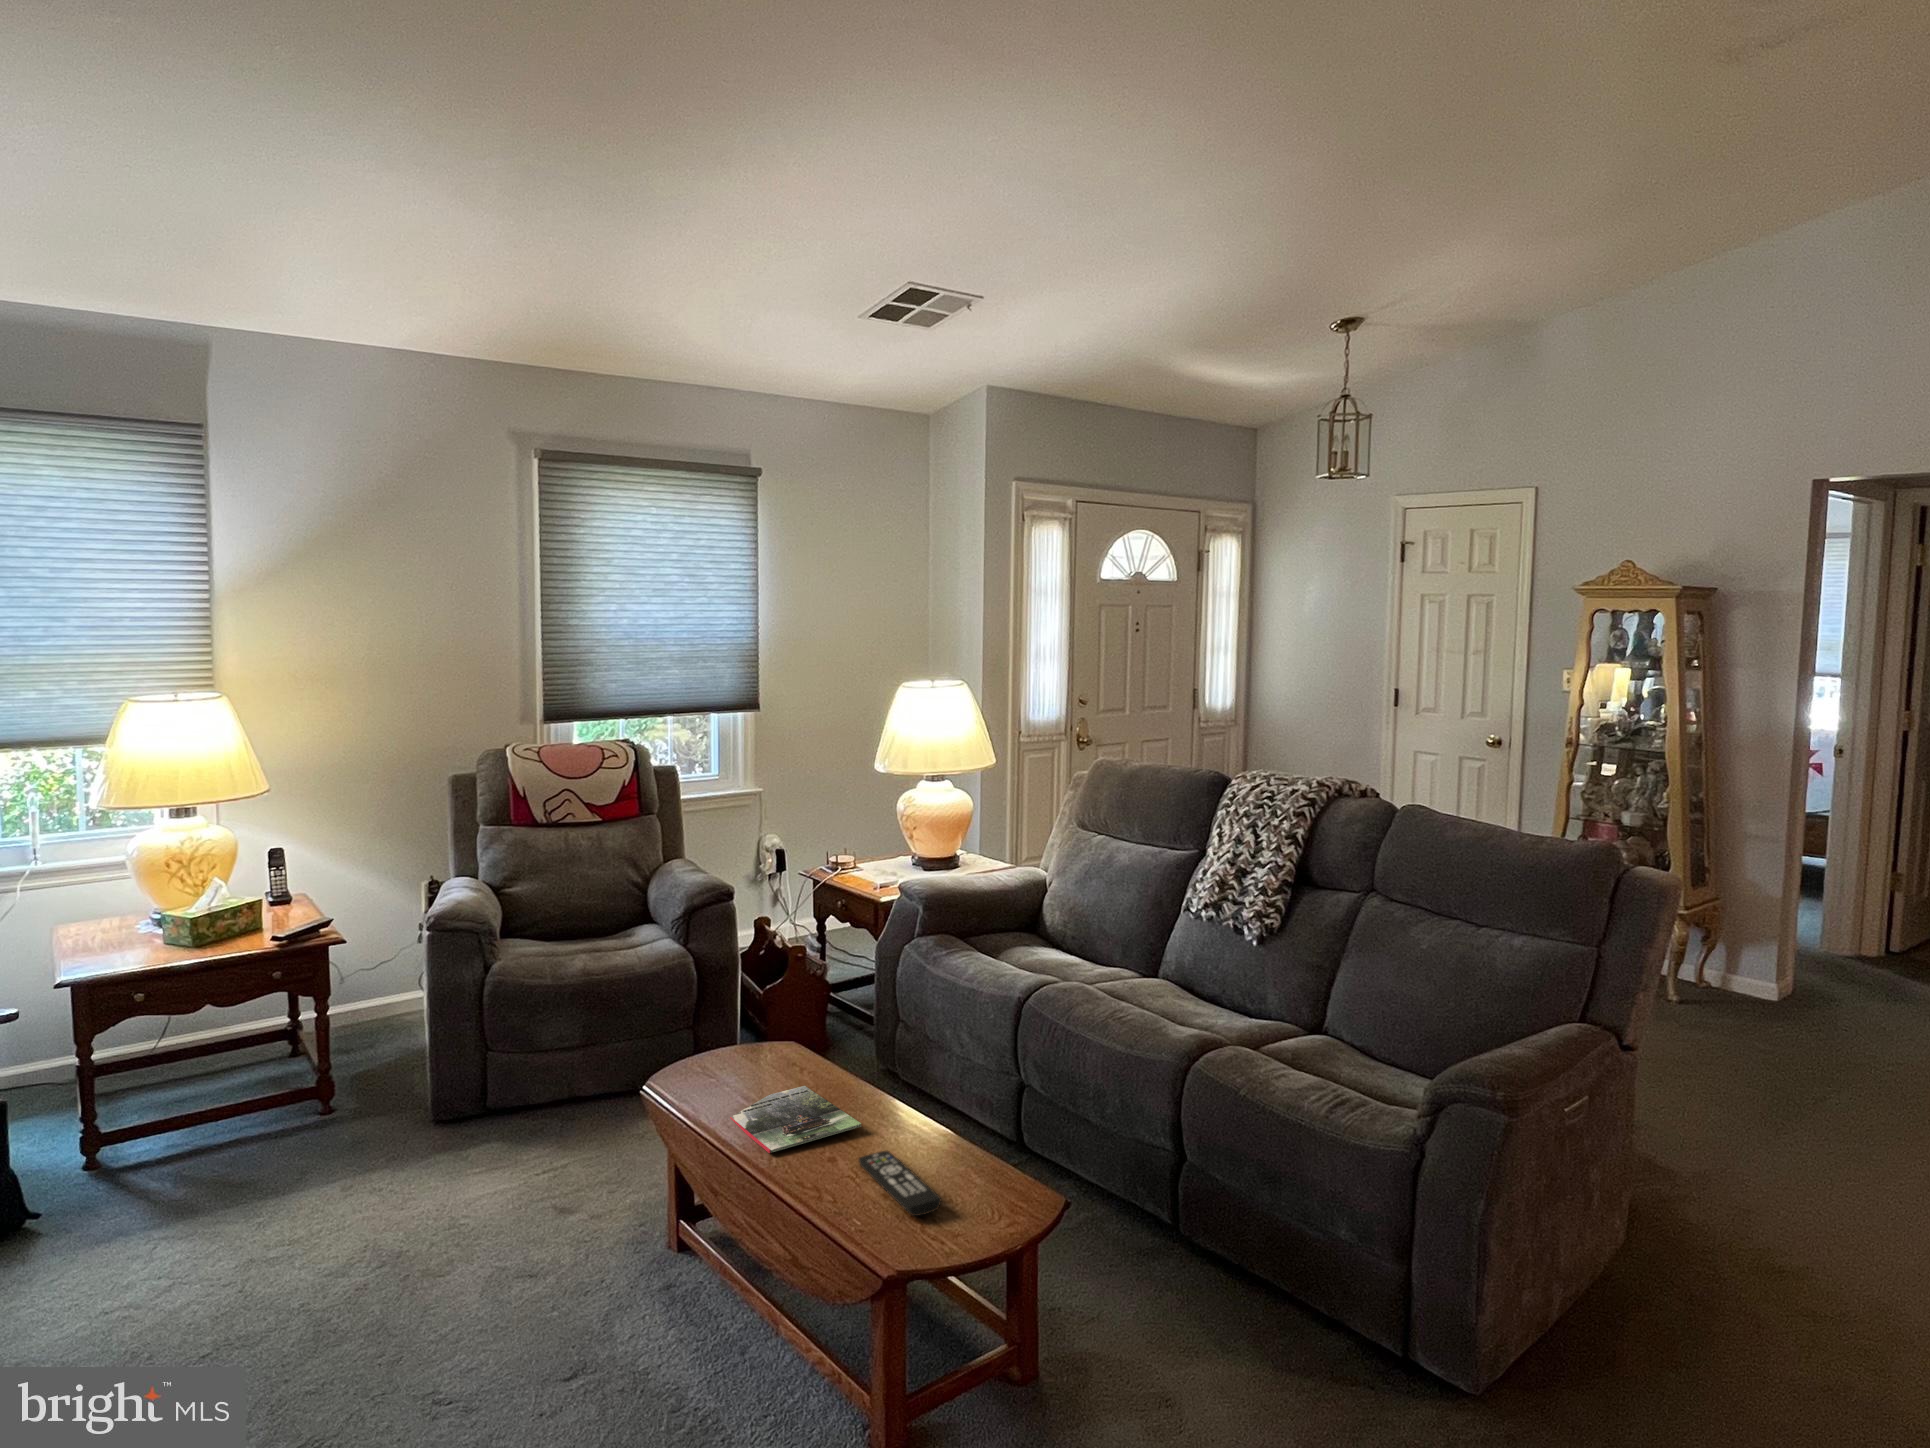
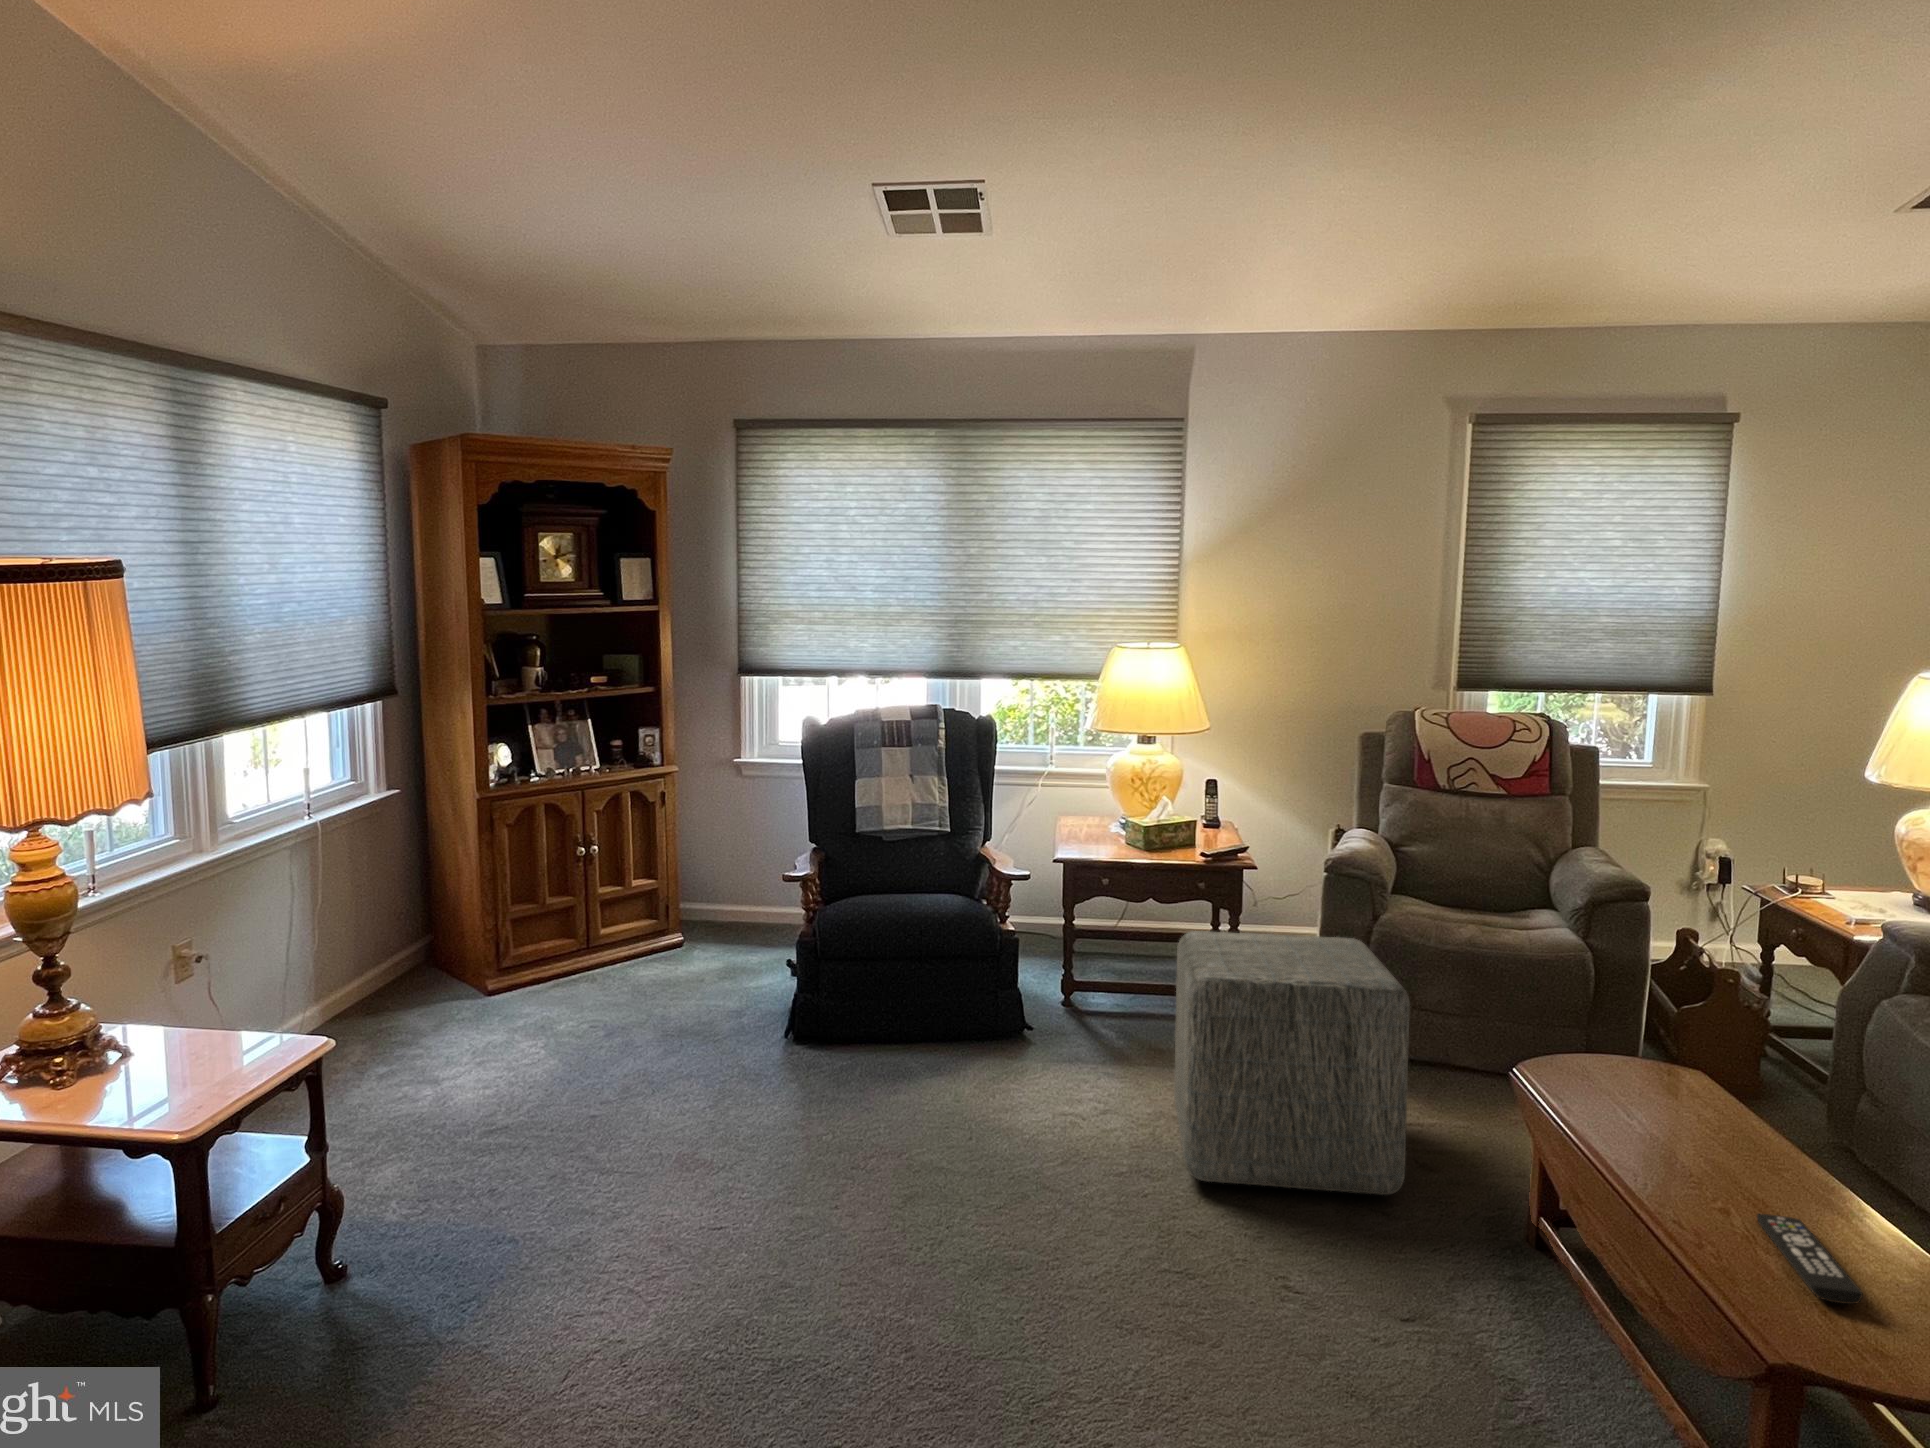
ottoman: none [250,998,548,1337] -> present [1174,931,1410,1195]
magazine: present [730,1086,861,1153] -> none [1593,1110,1770,1183]

